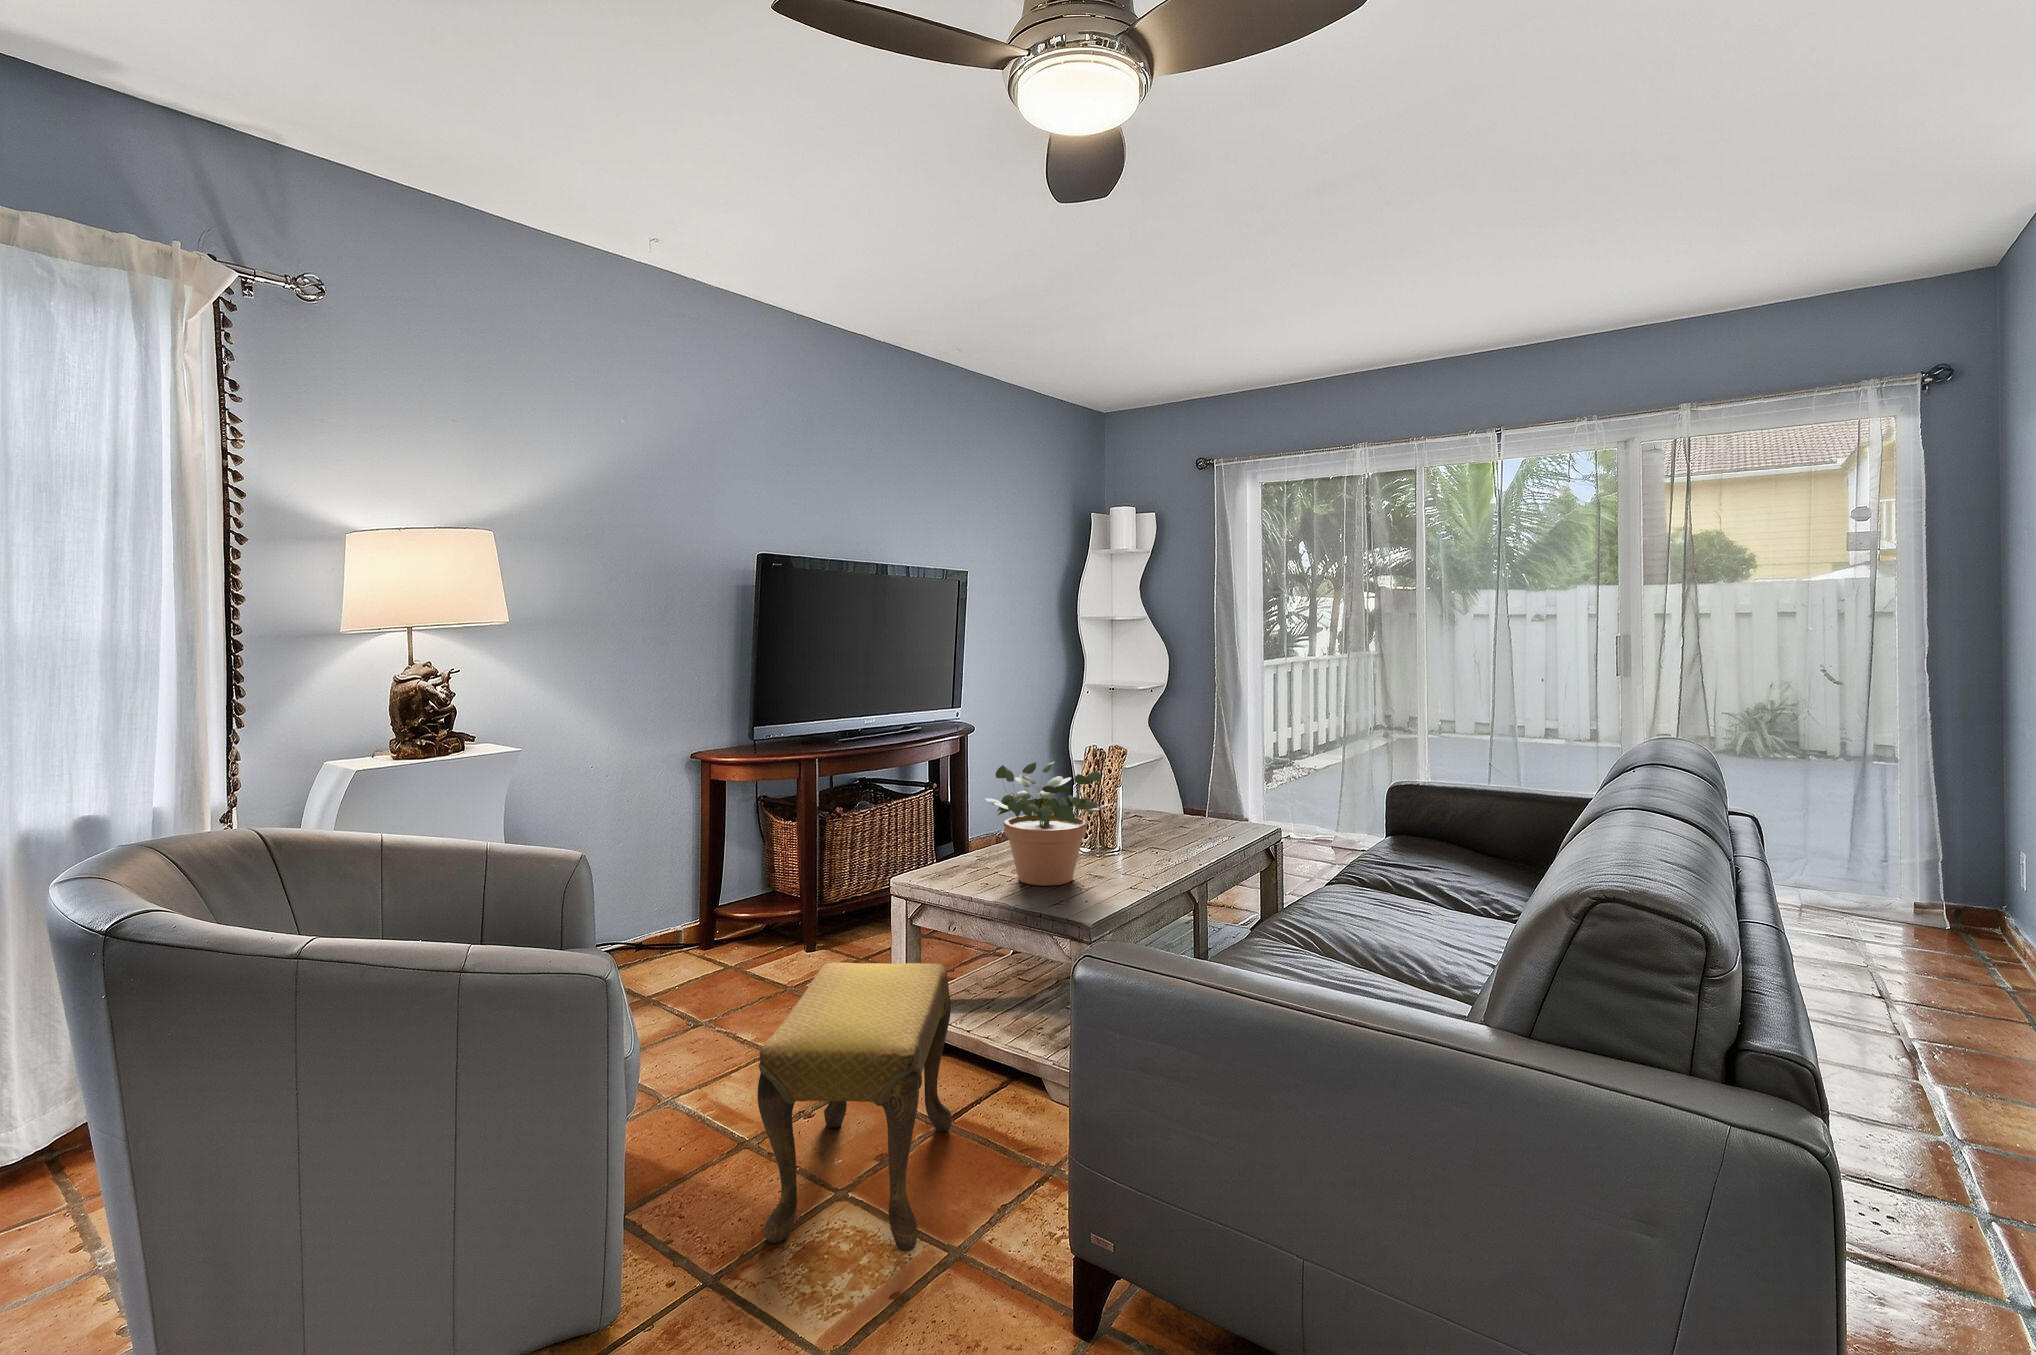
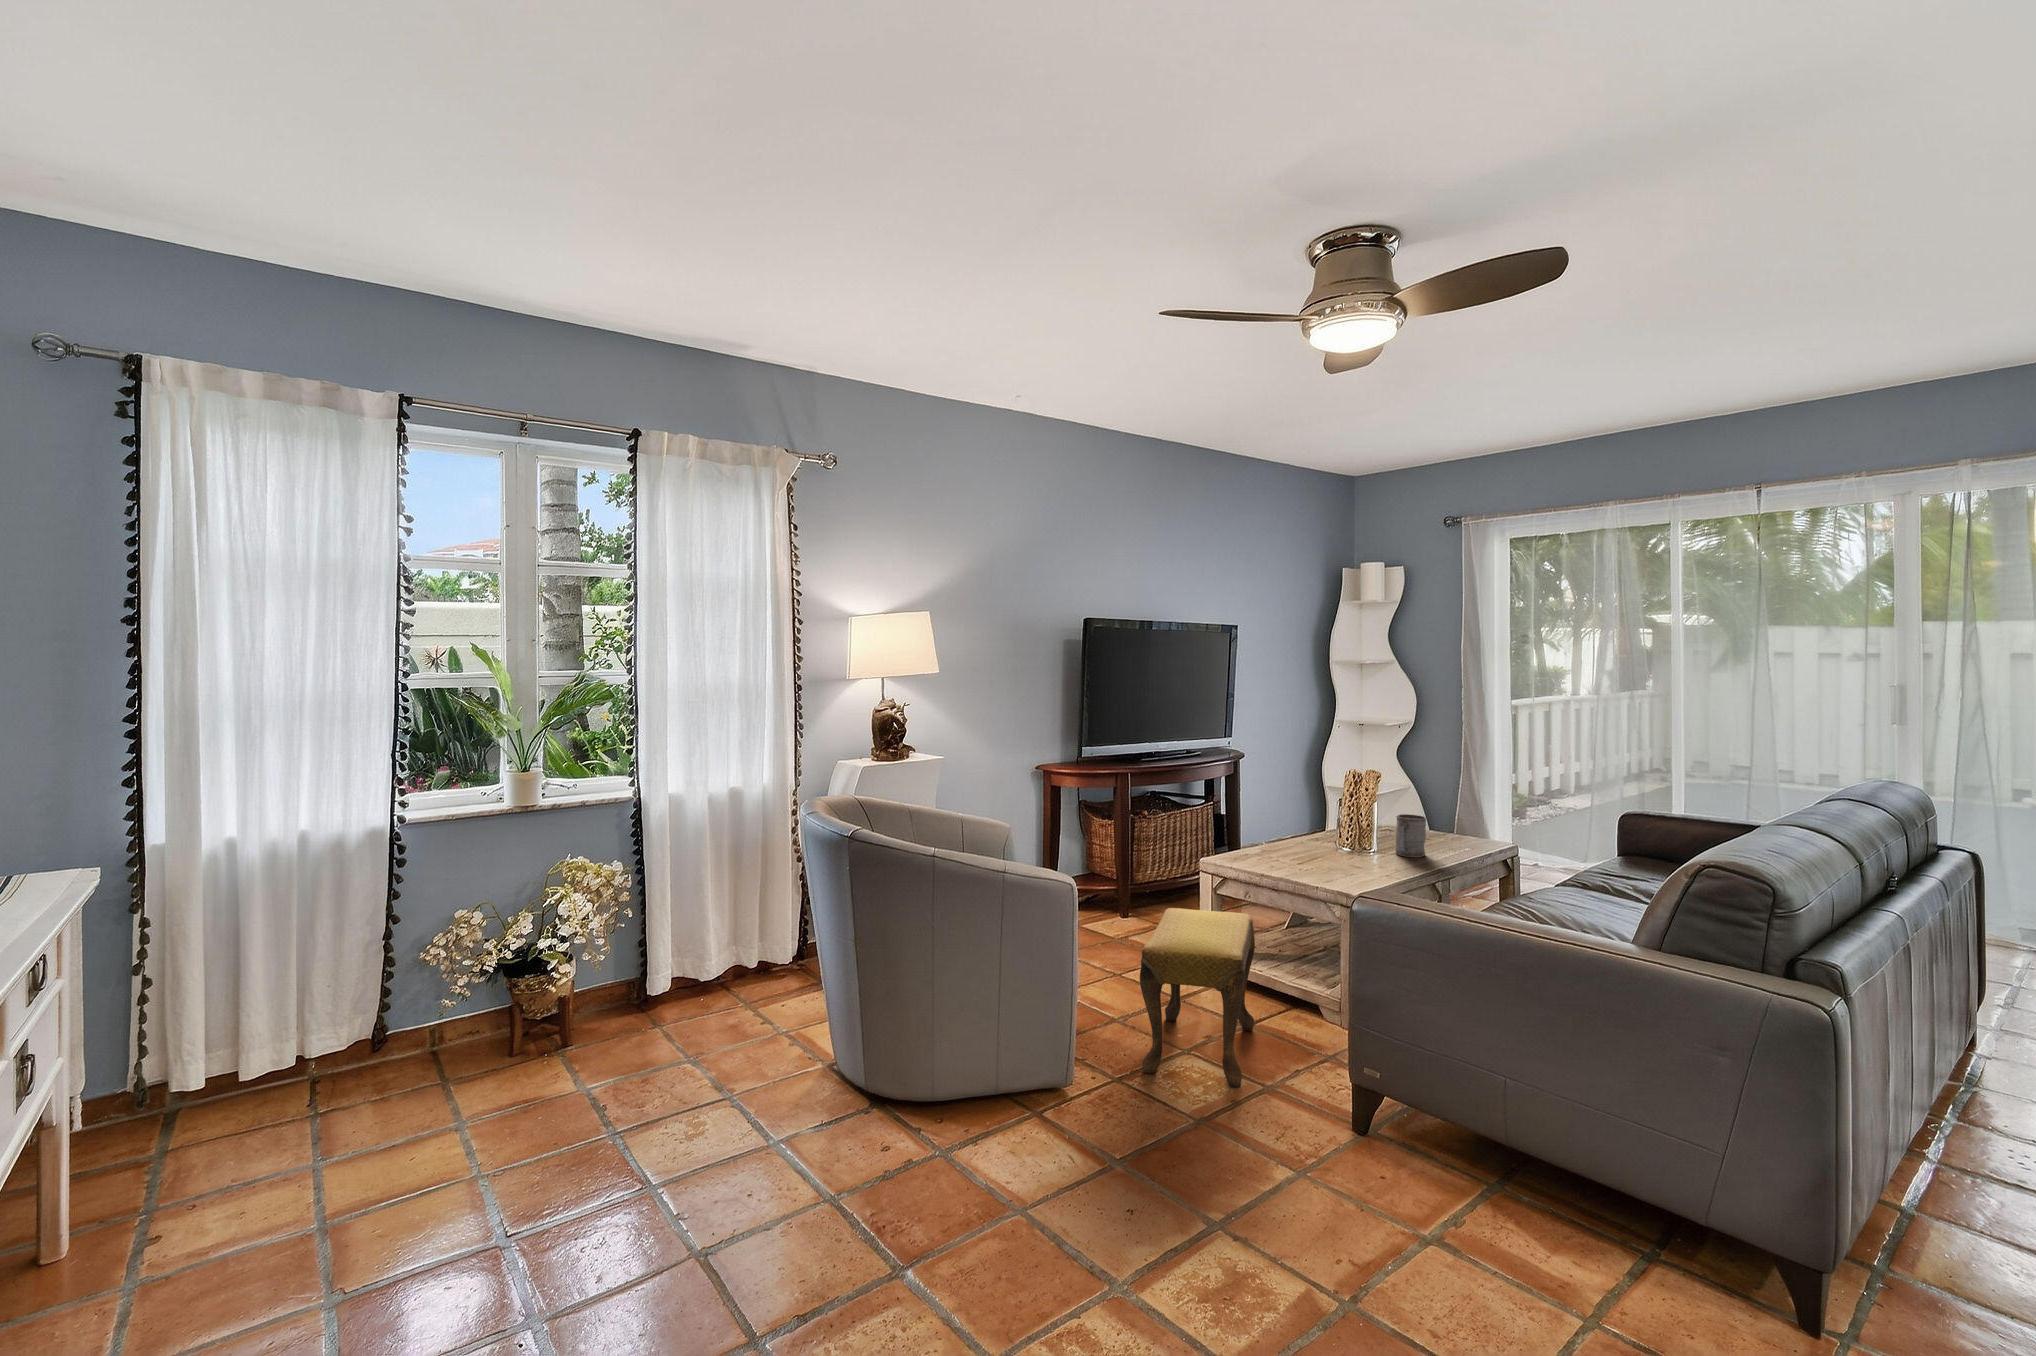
potted plant: present [986,762,1111,886] -> none [1272,780,1375,870]
mug: none [1145,801,1182,857] -> present [1395,814,1426,857]

